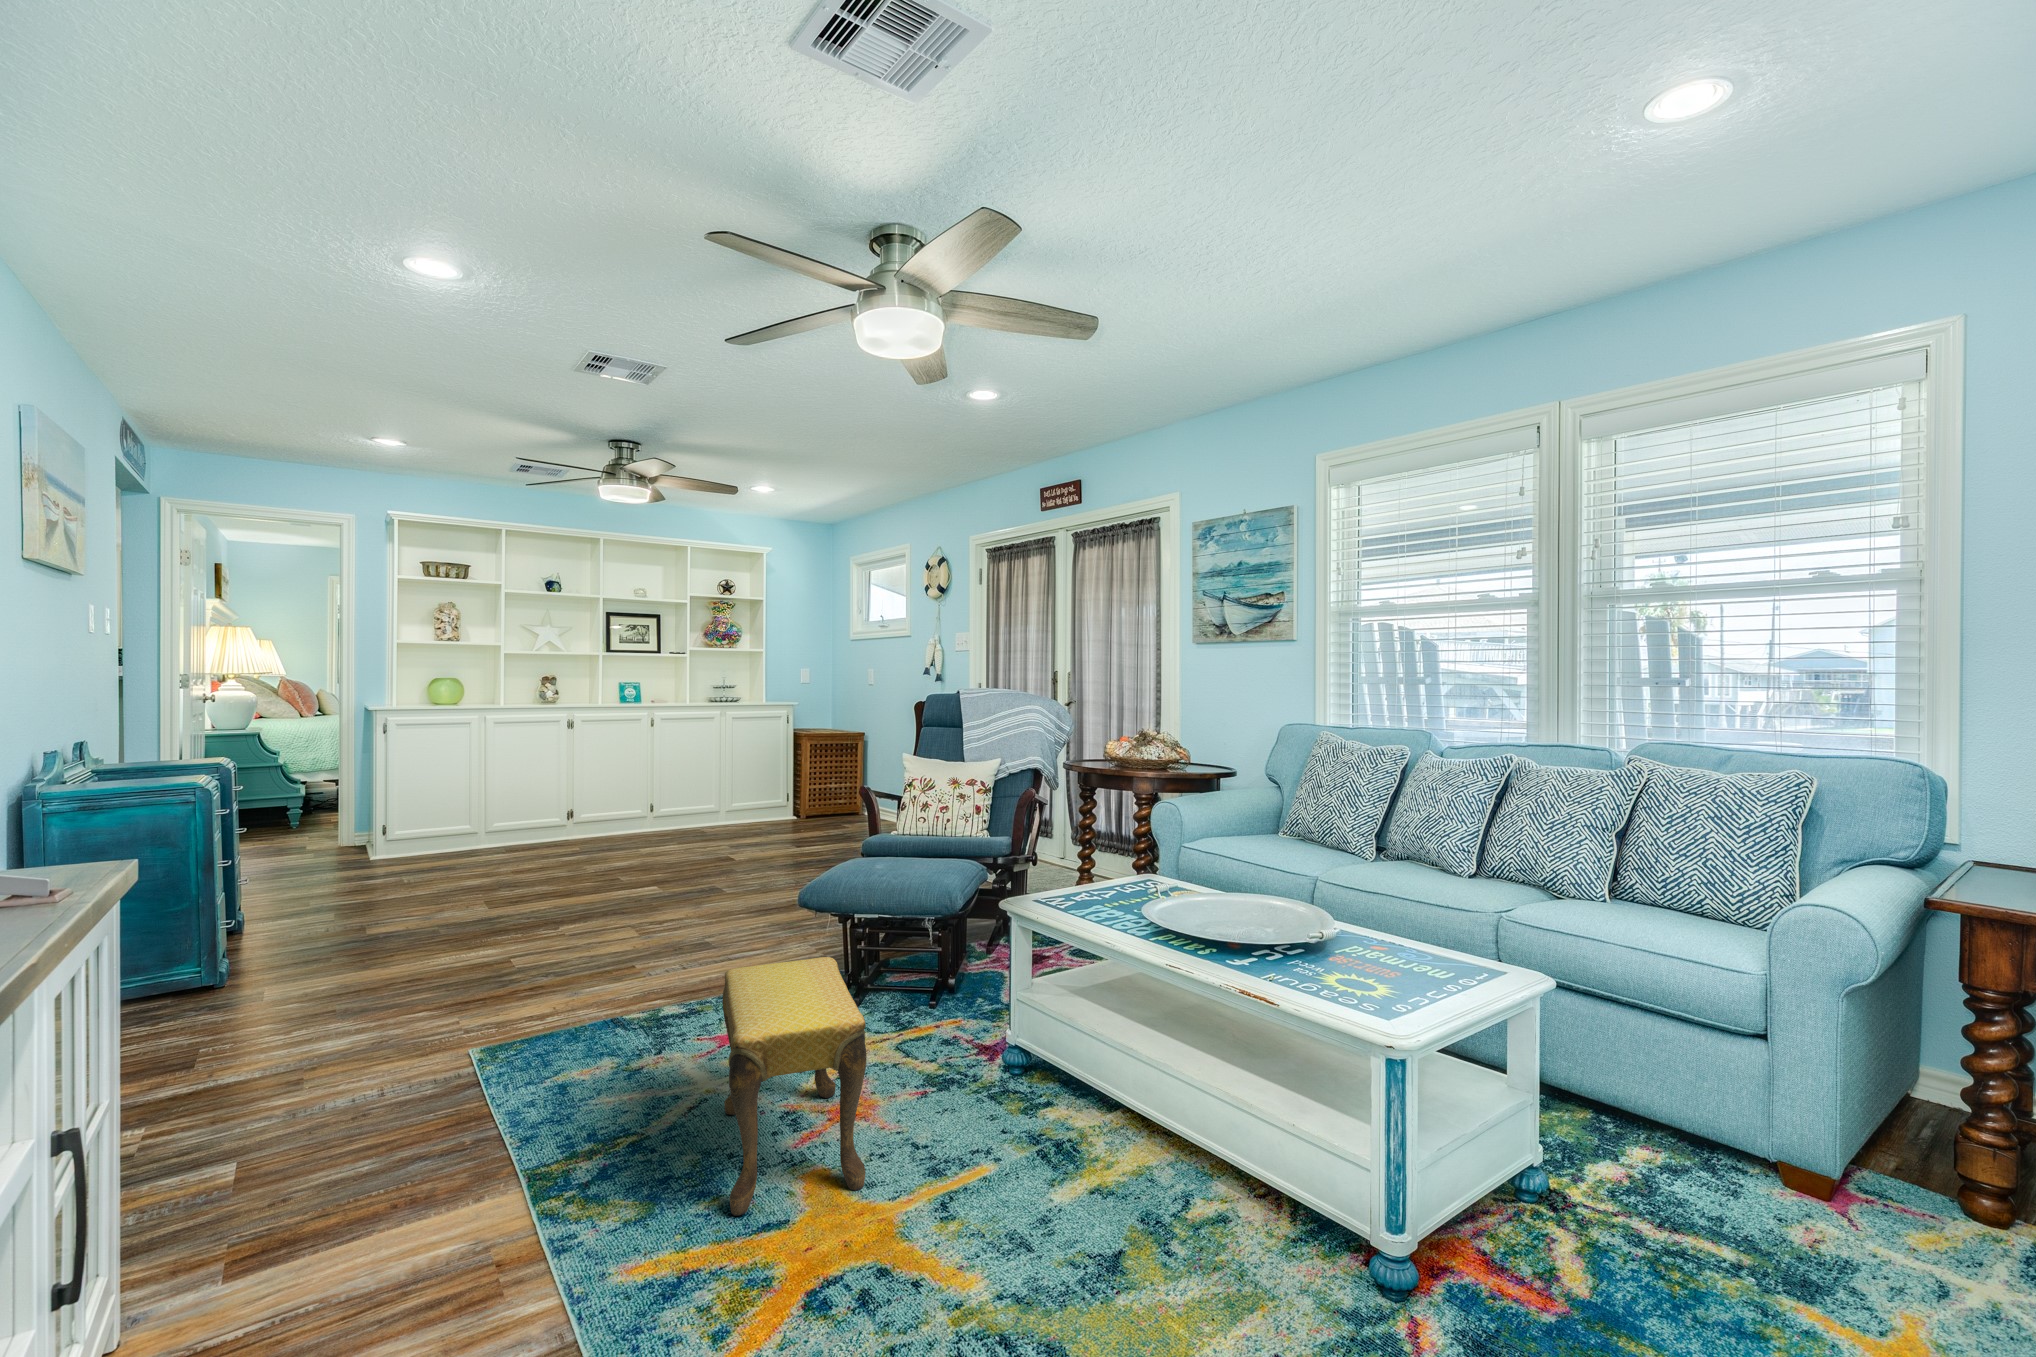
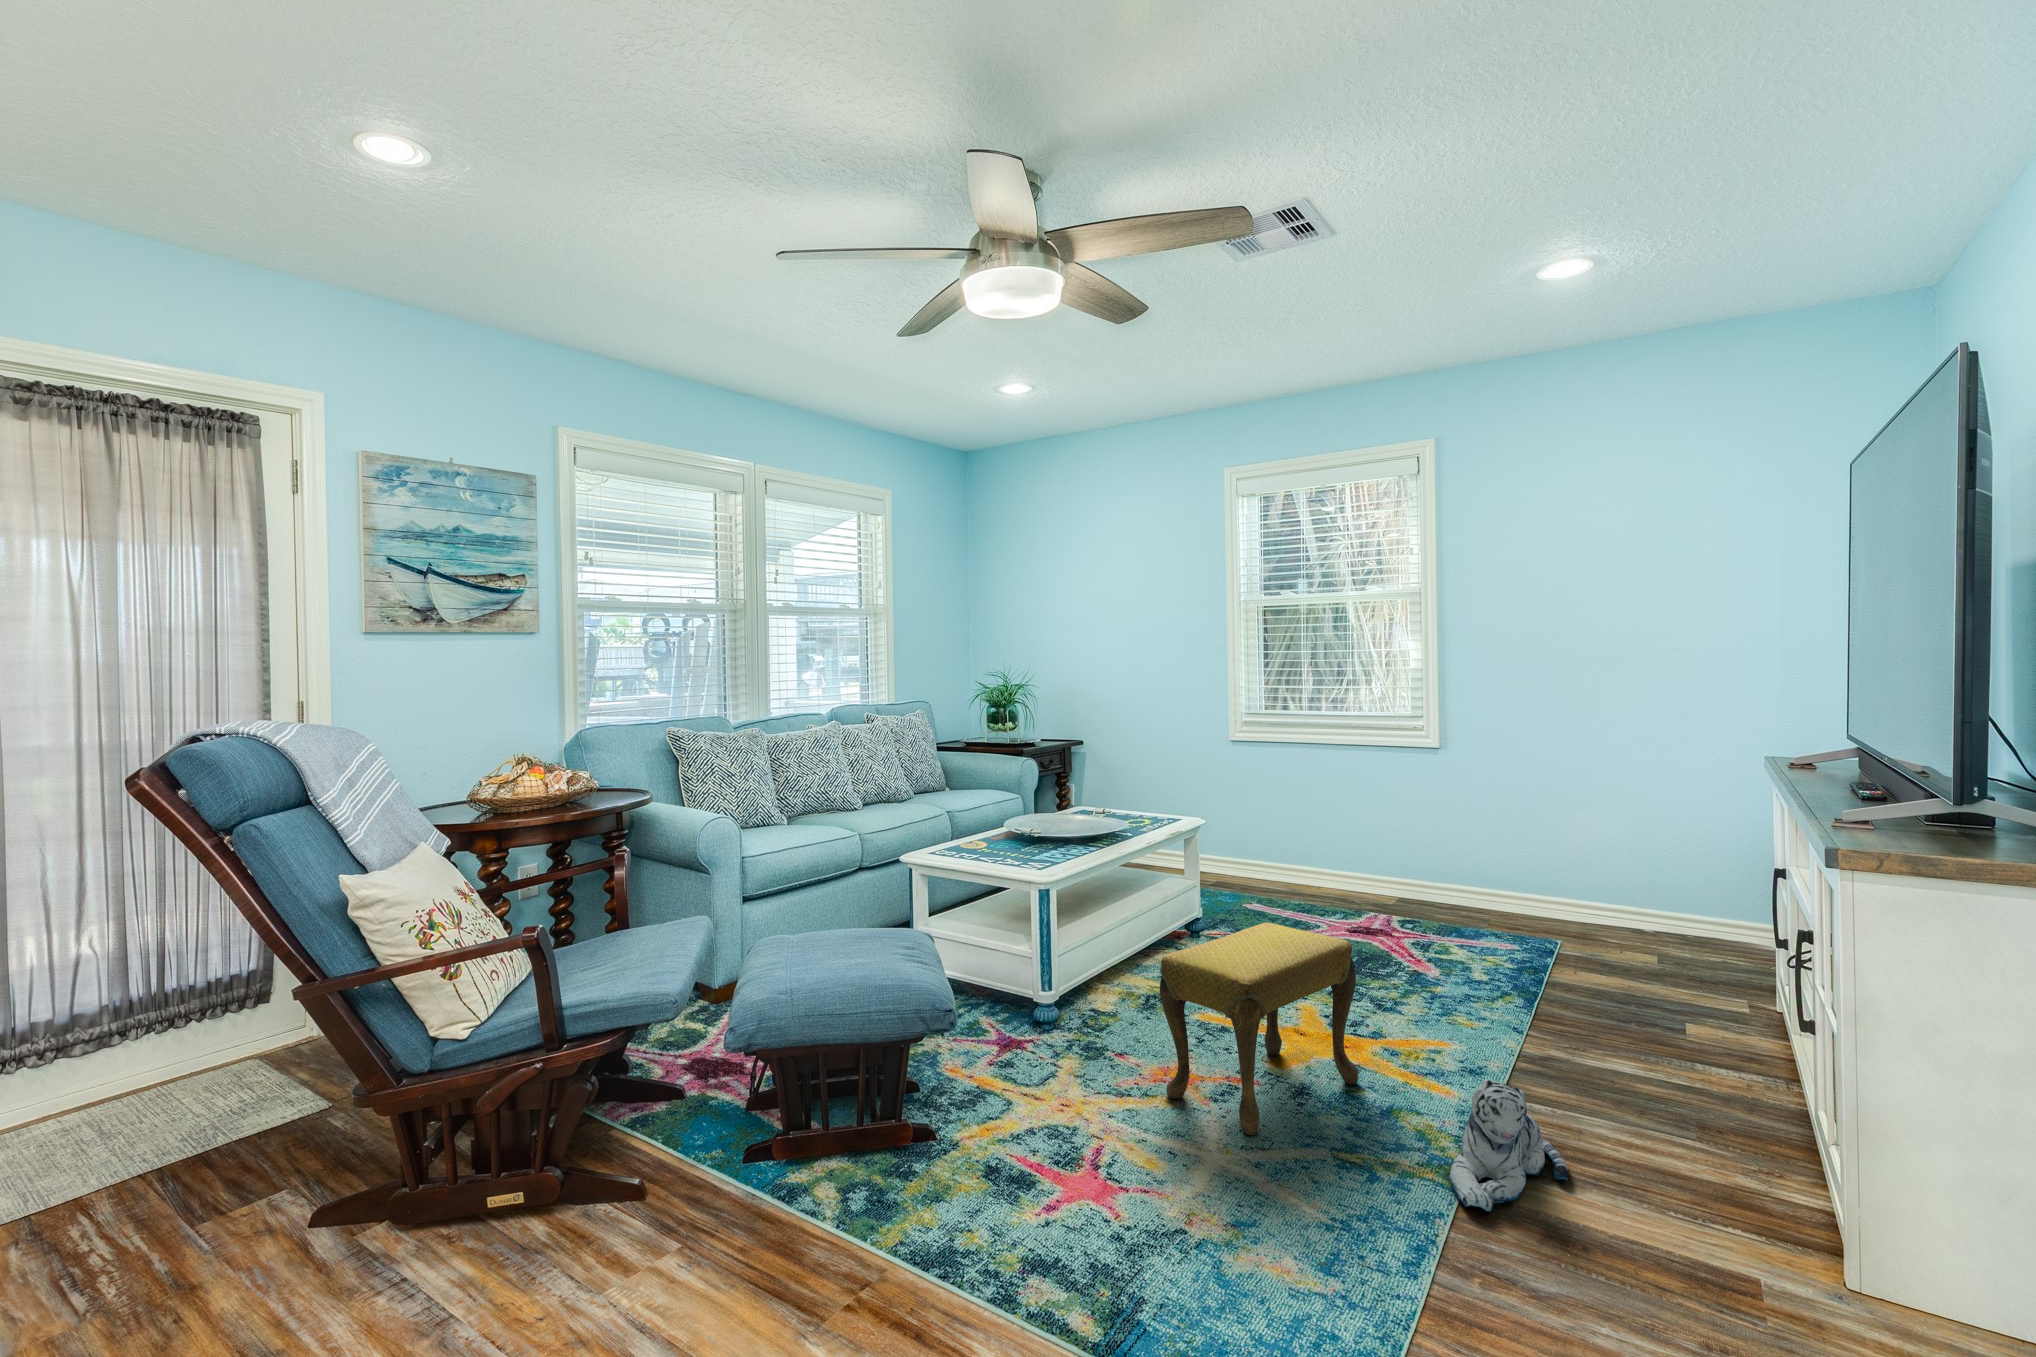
plush toy: none [432,1109,556,1287] -> present [1449,1079,1568,1212]

